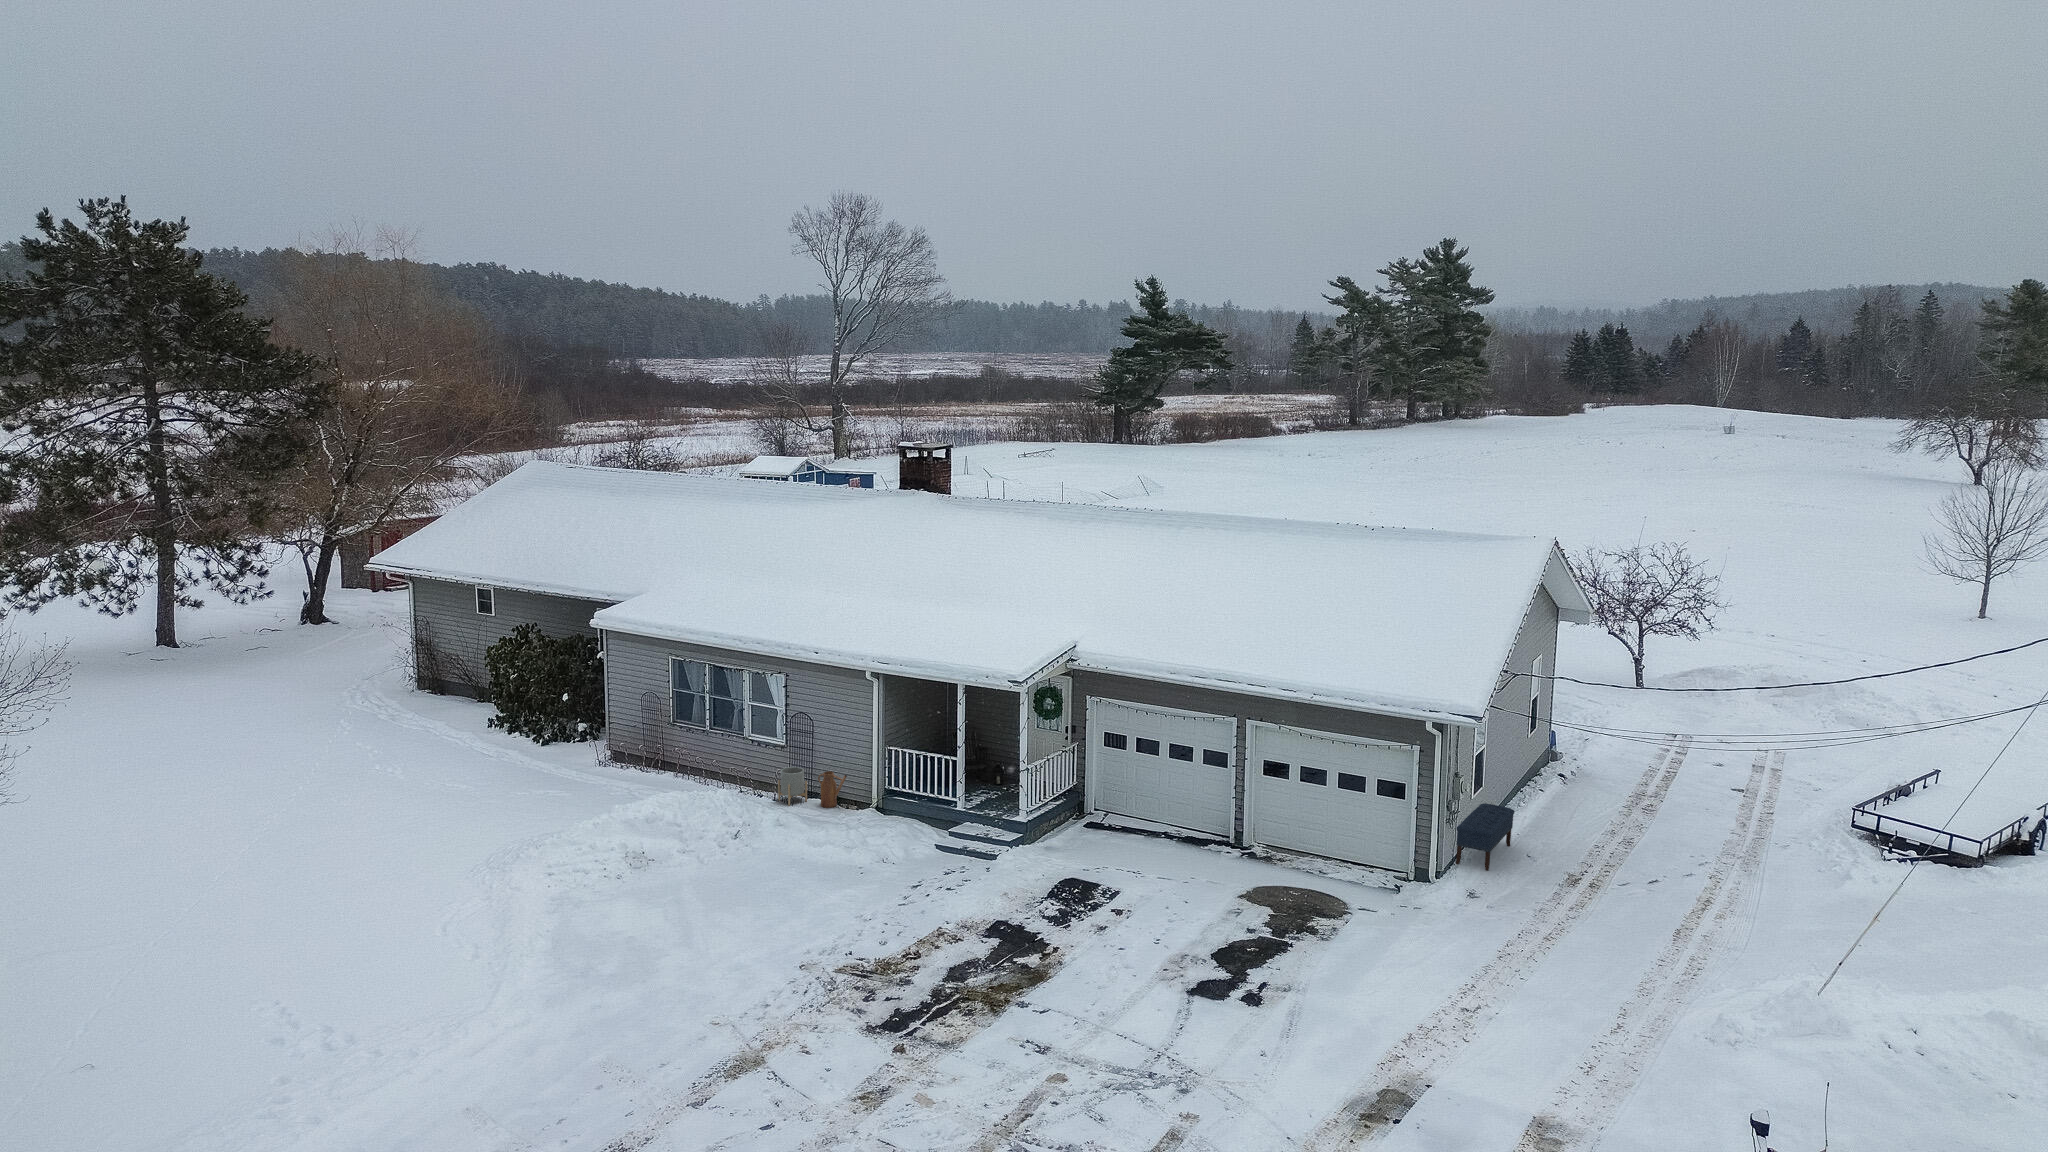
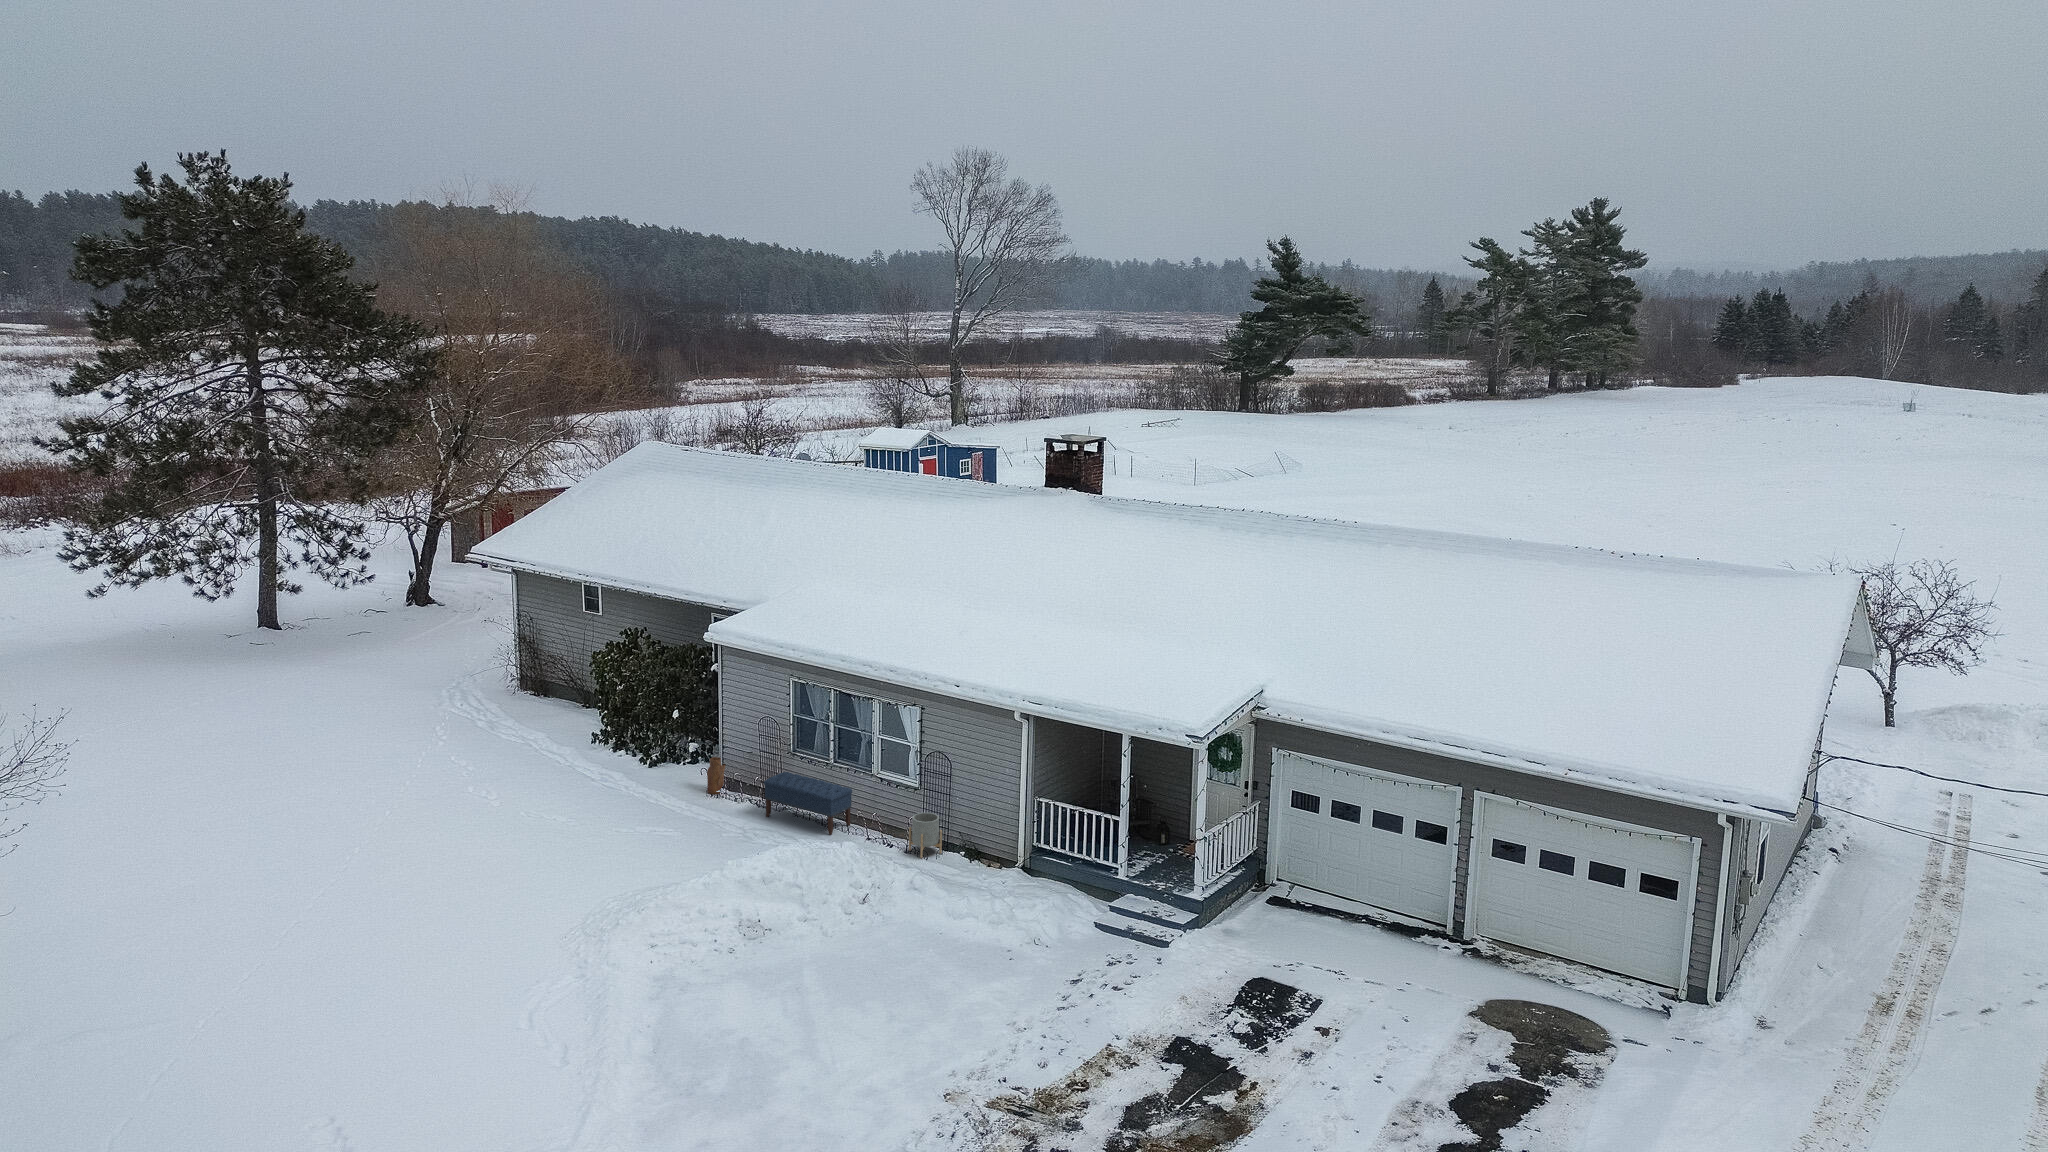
watering can: present [818,771,847,808] -> present [707,757,726,794]
bench: present [1456,803,1514,871] -> present [764,772,852,835]

